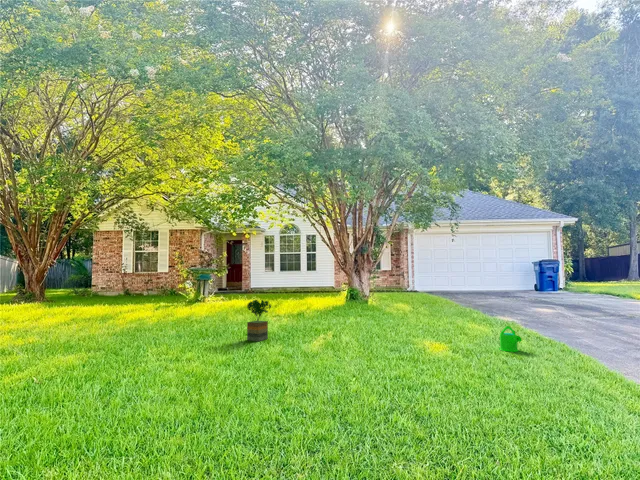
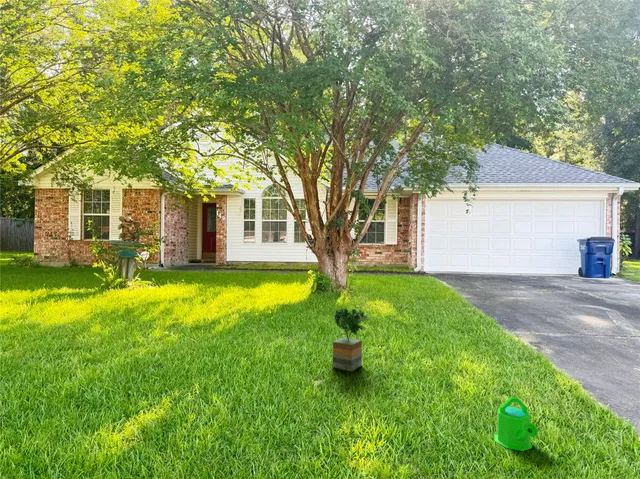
potted tree: present [247,300,271,341] -> present [333,308,369,372]

